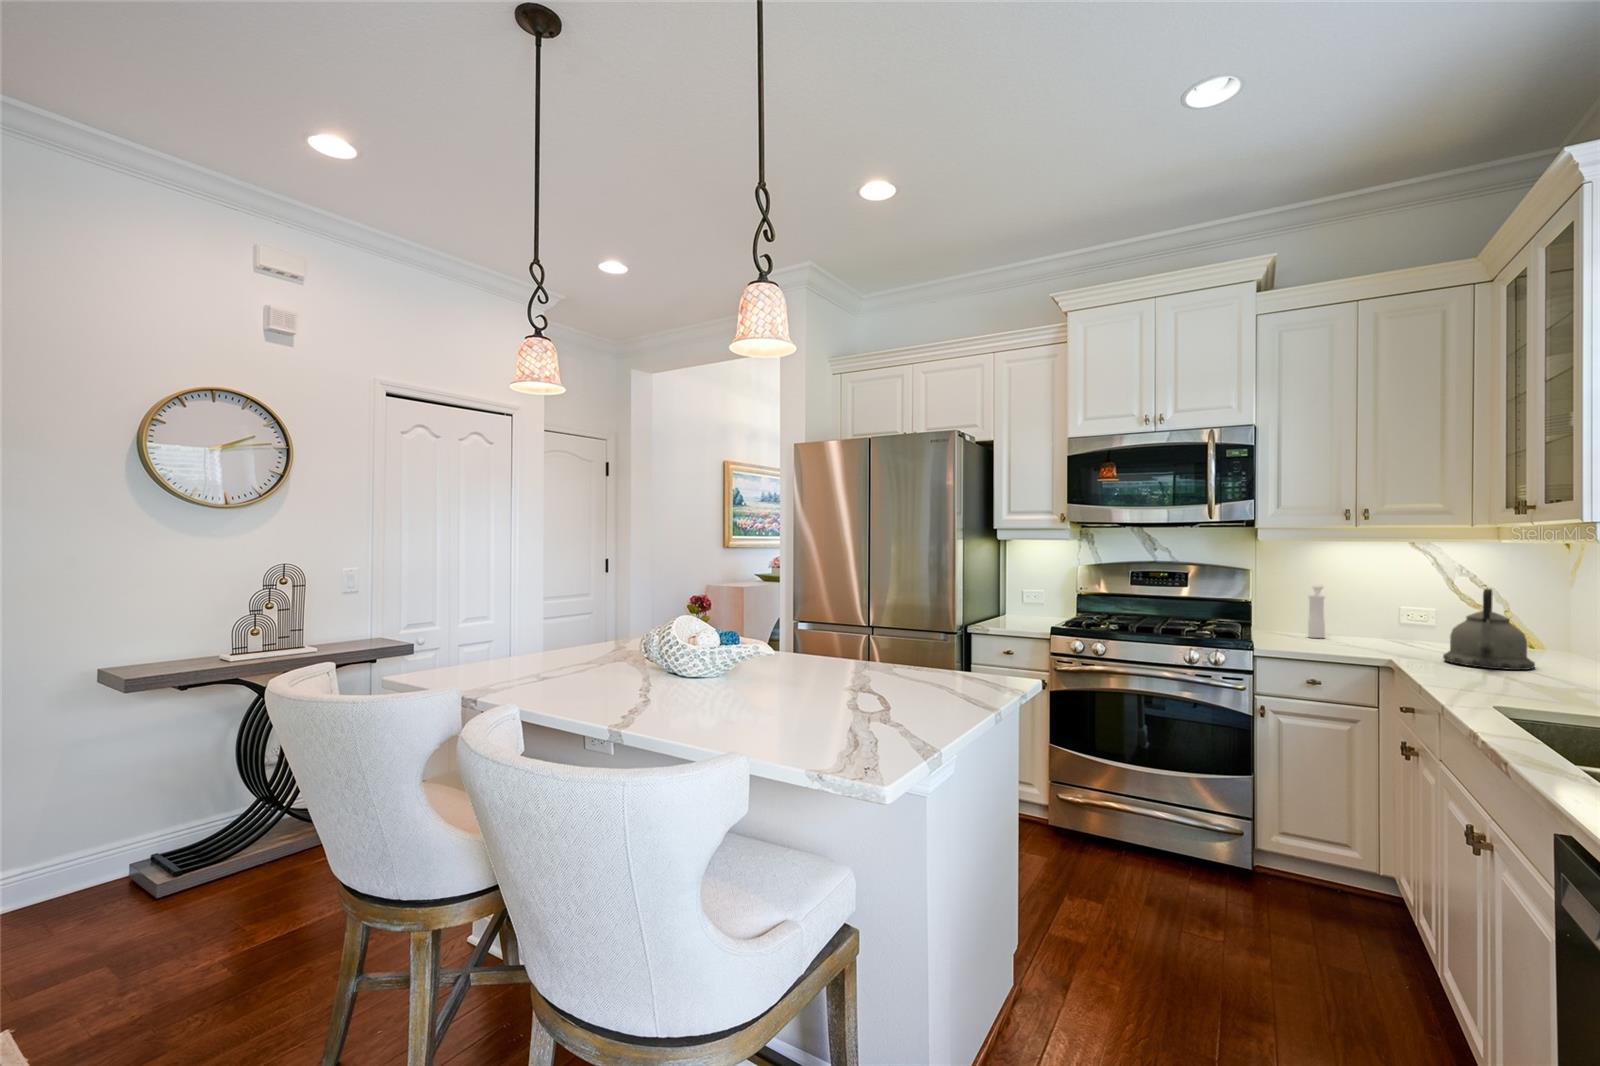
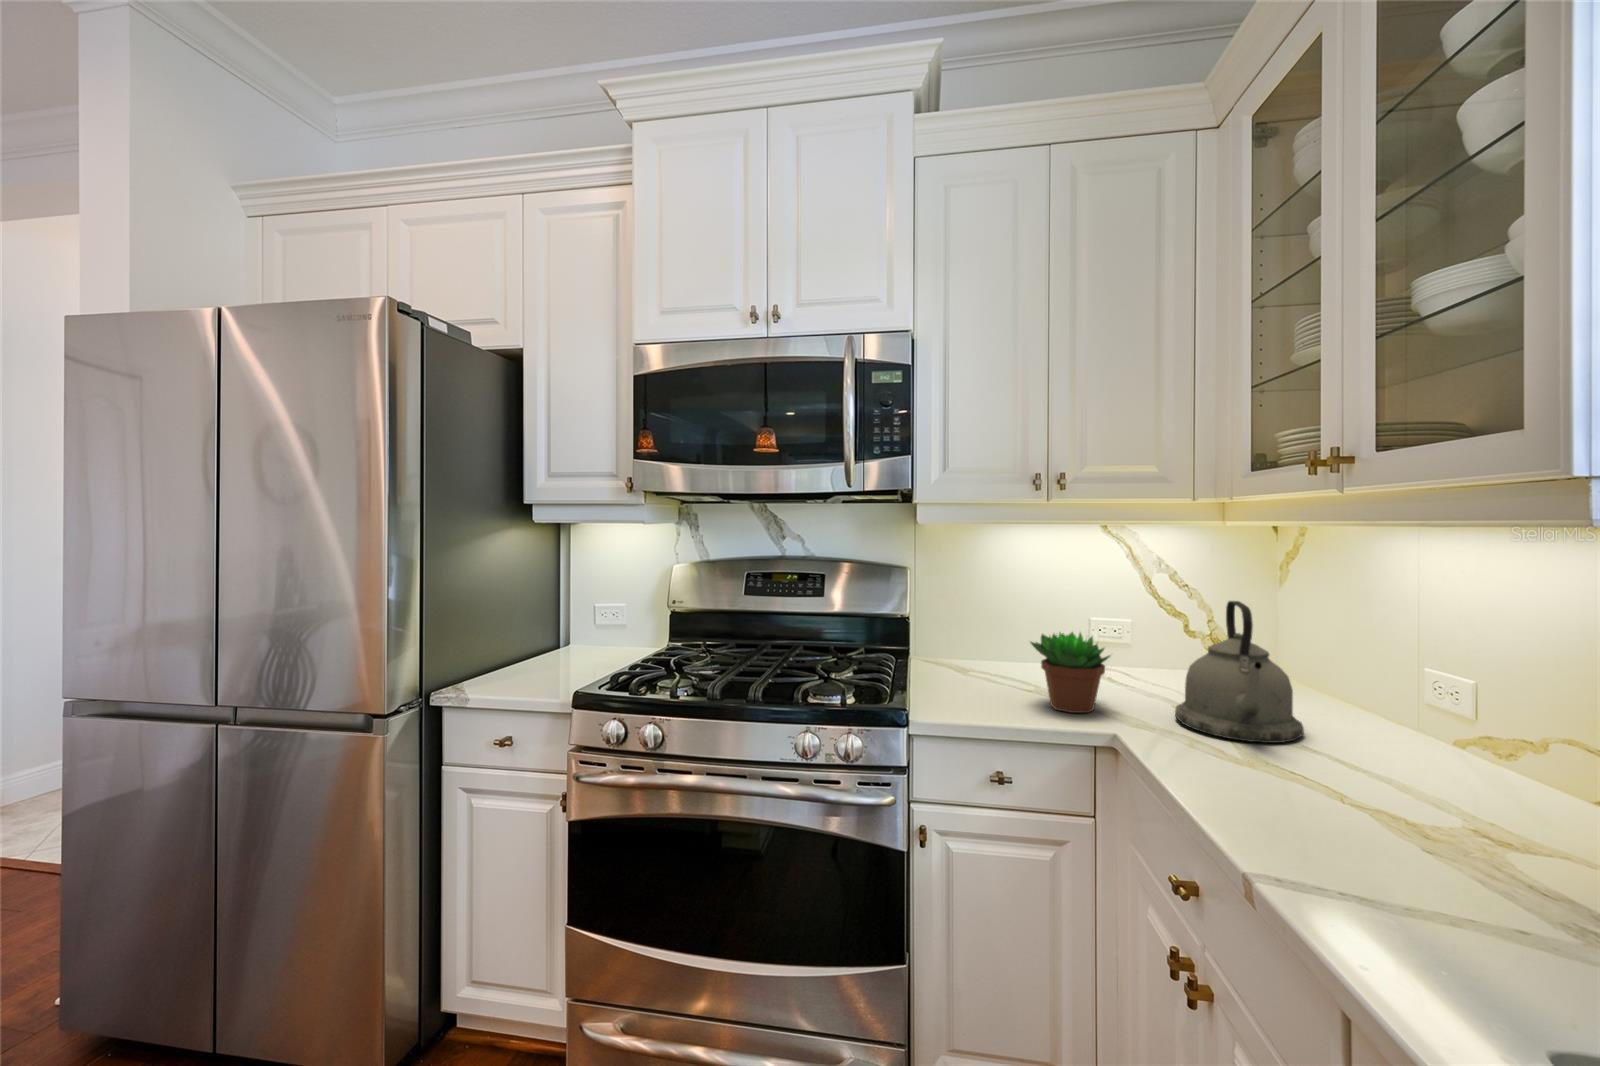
pepper mill: present [1308,584,1325,638] -> none [979,585,1001,669]
succulent plant: none [1338,606,1399,655] -> present [1031,632,1110,713]

